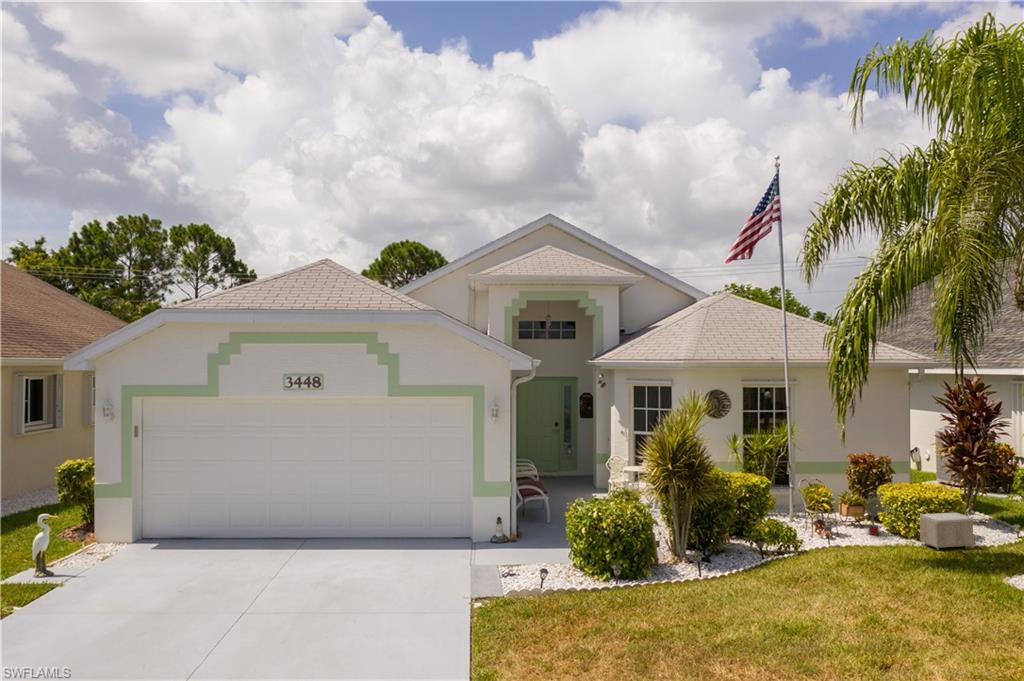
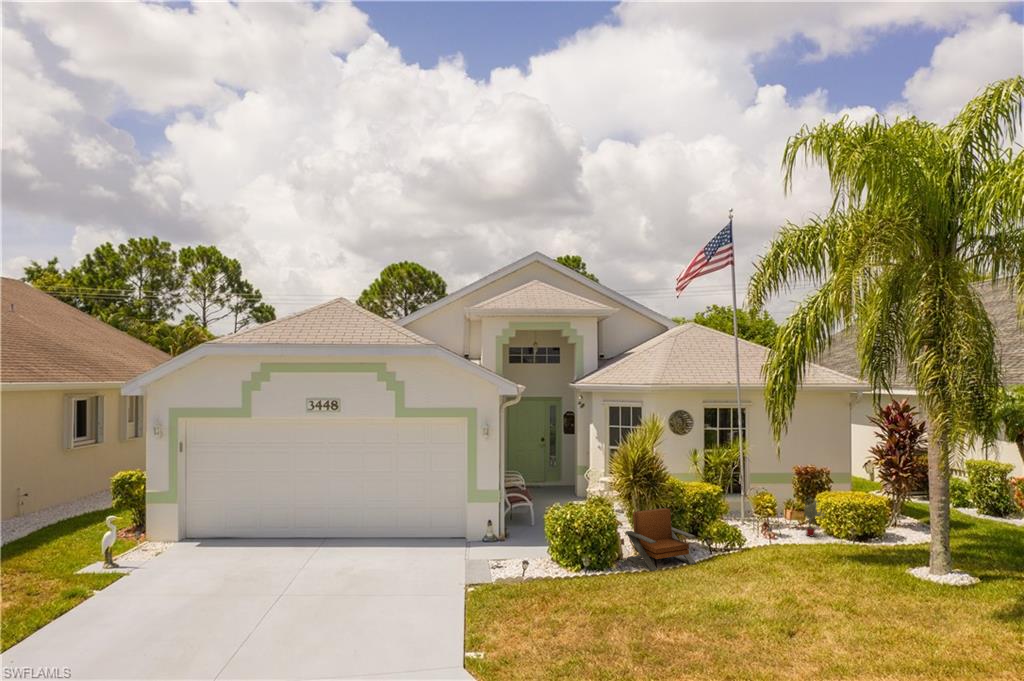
lounge chair: none [661,505,745,580] -> present [626,508,696,571]
storage bench: present [920,512,974,550] -> none [847,517,892,548]

